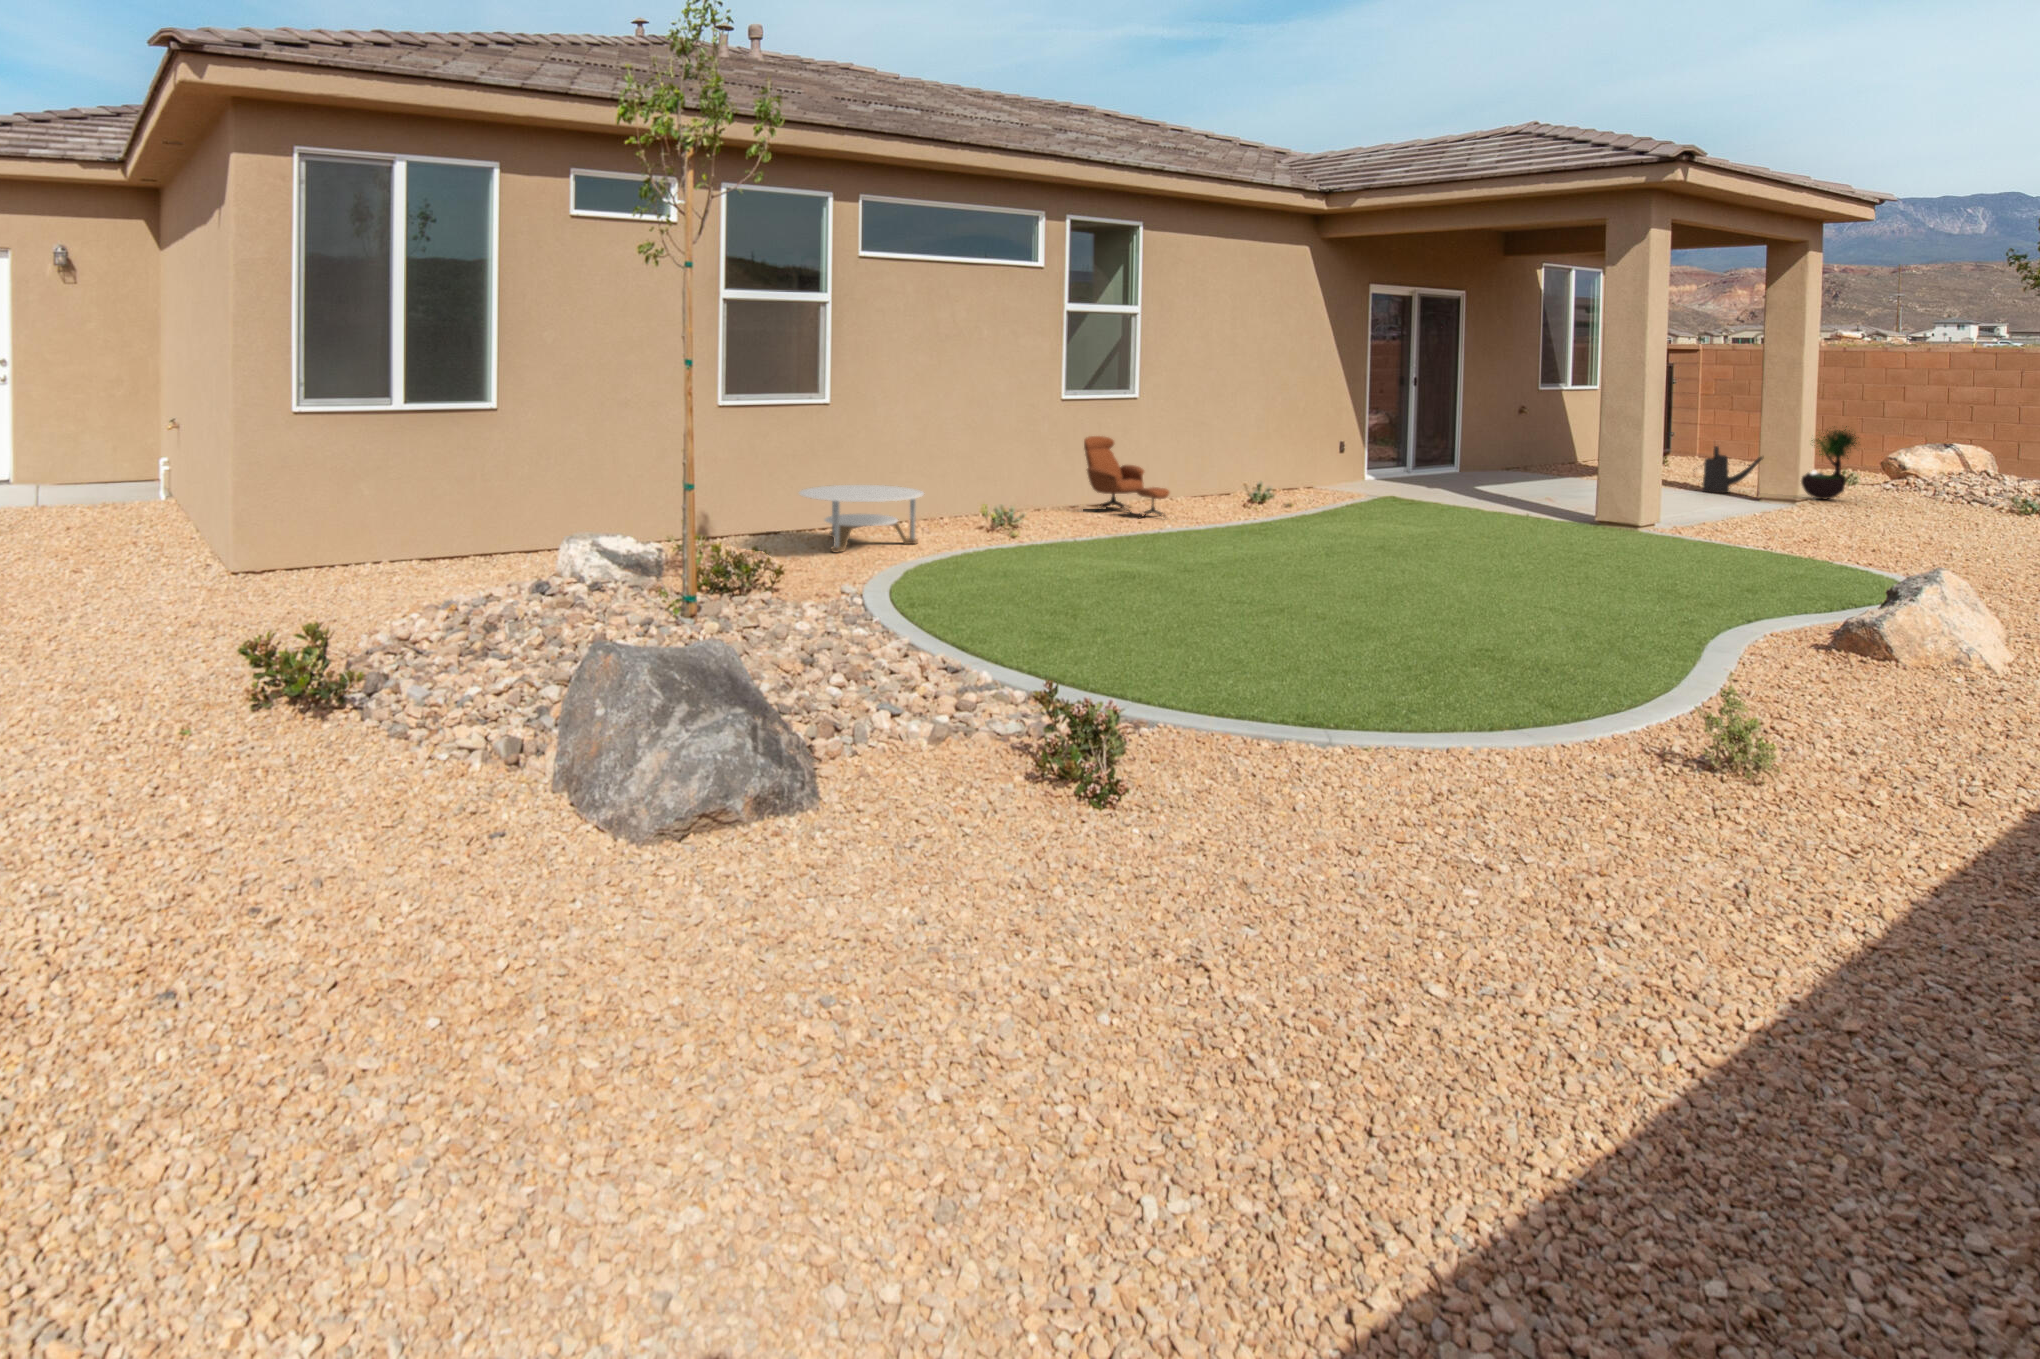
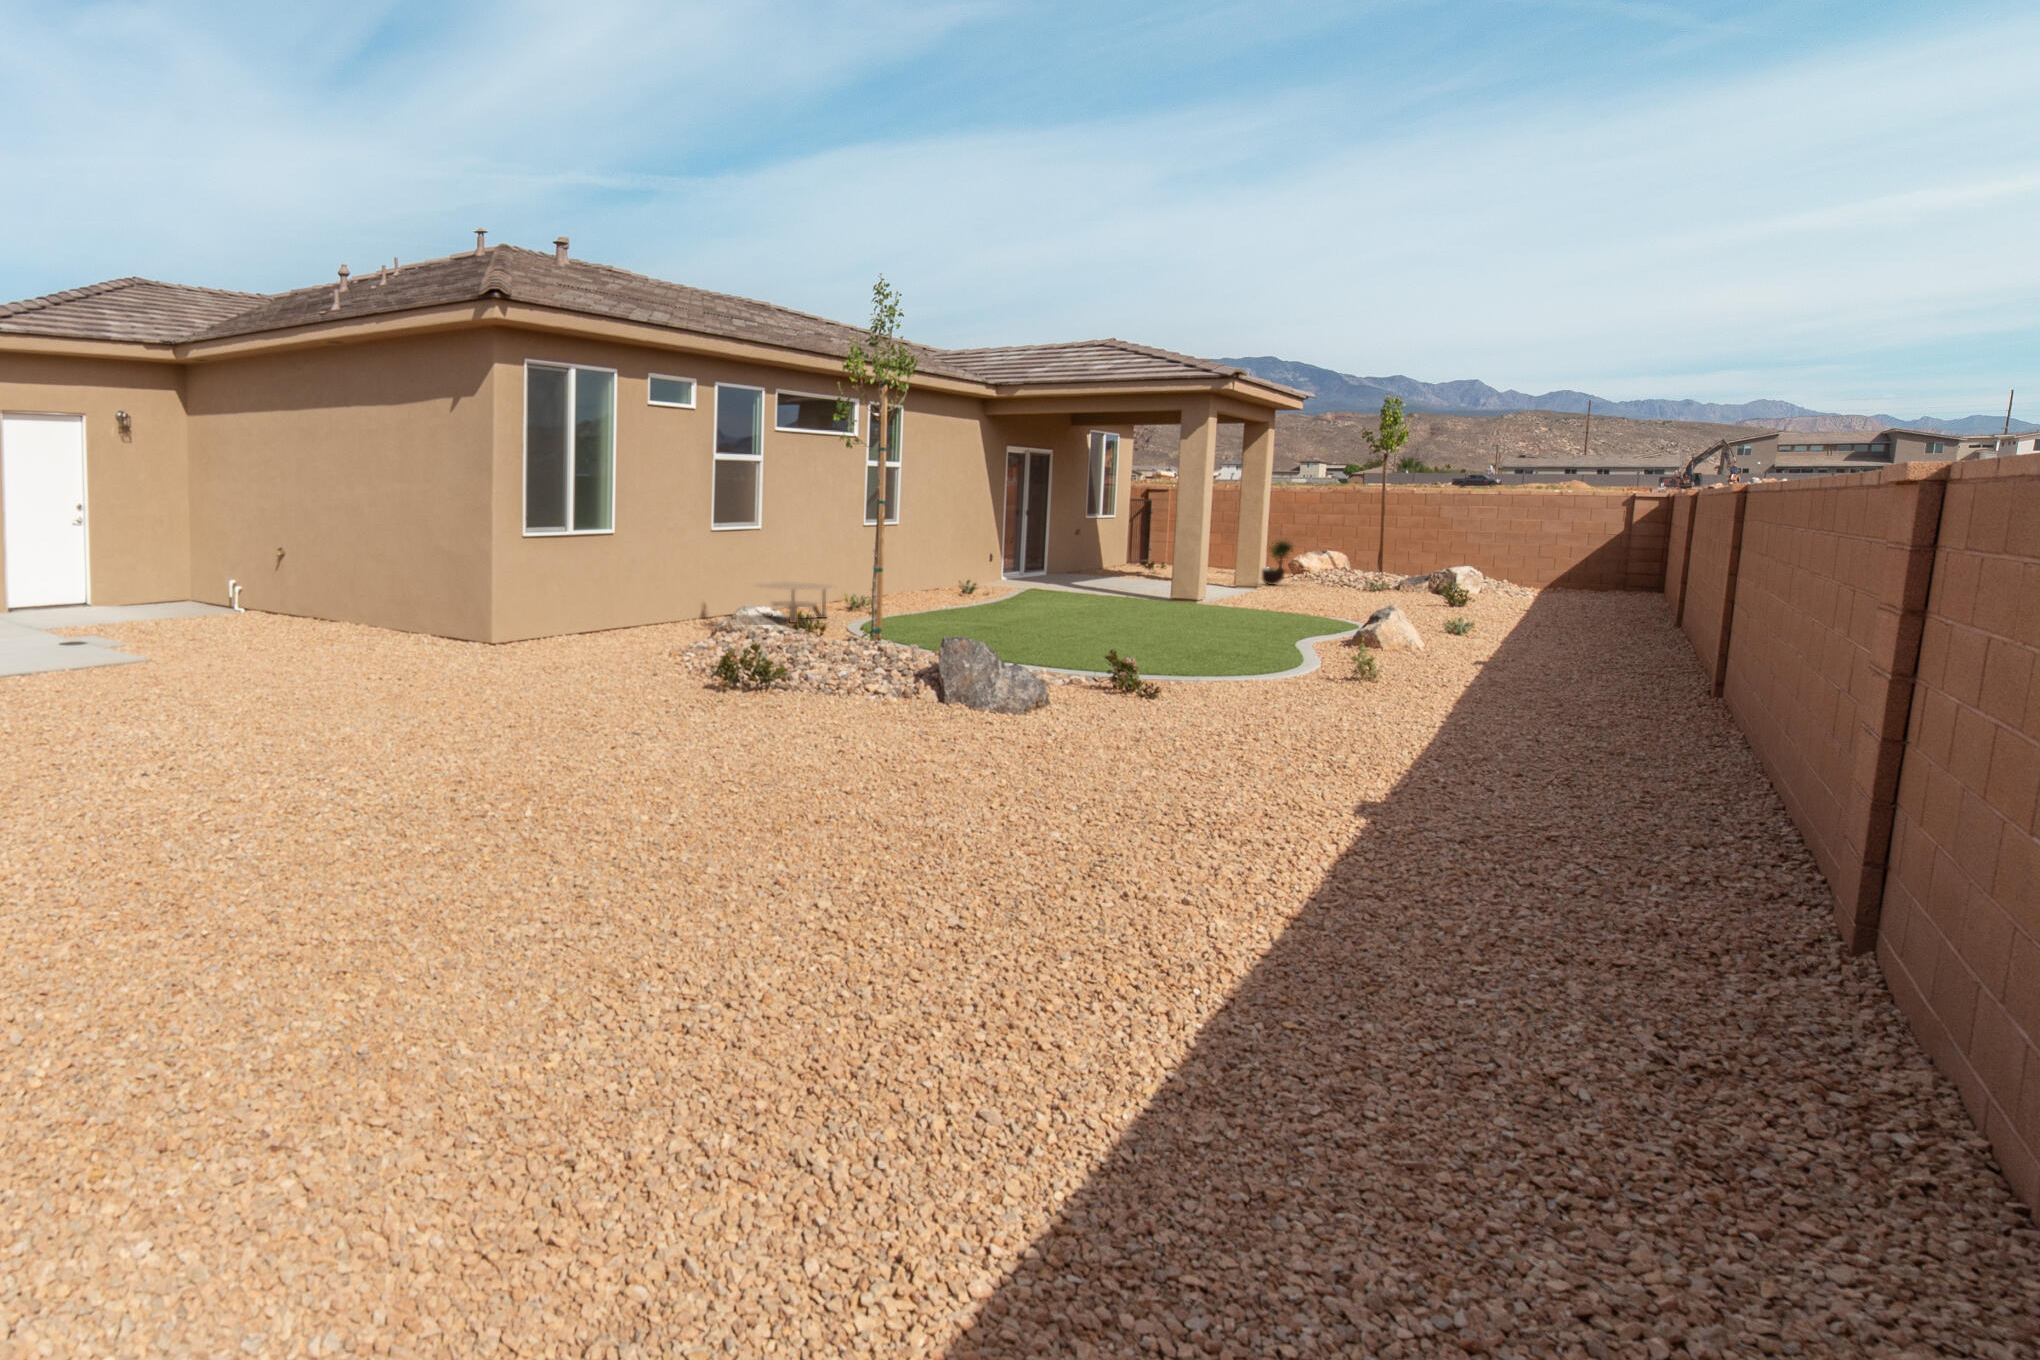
lounge chair: present [1084,436,1169,518] -> none [873,551,937,603]
watering can: present [1702,446,1763,493] -> none [1197,553,1239,583]

